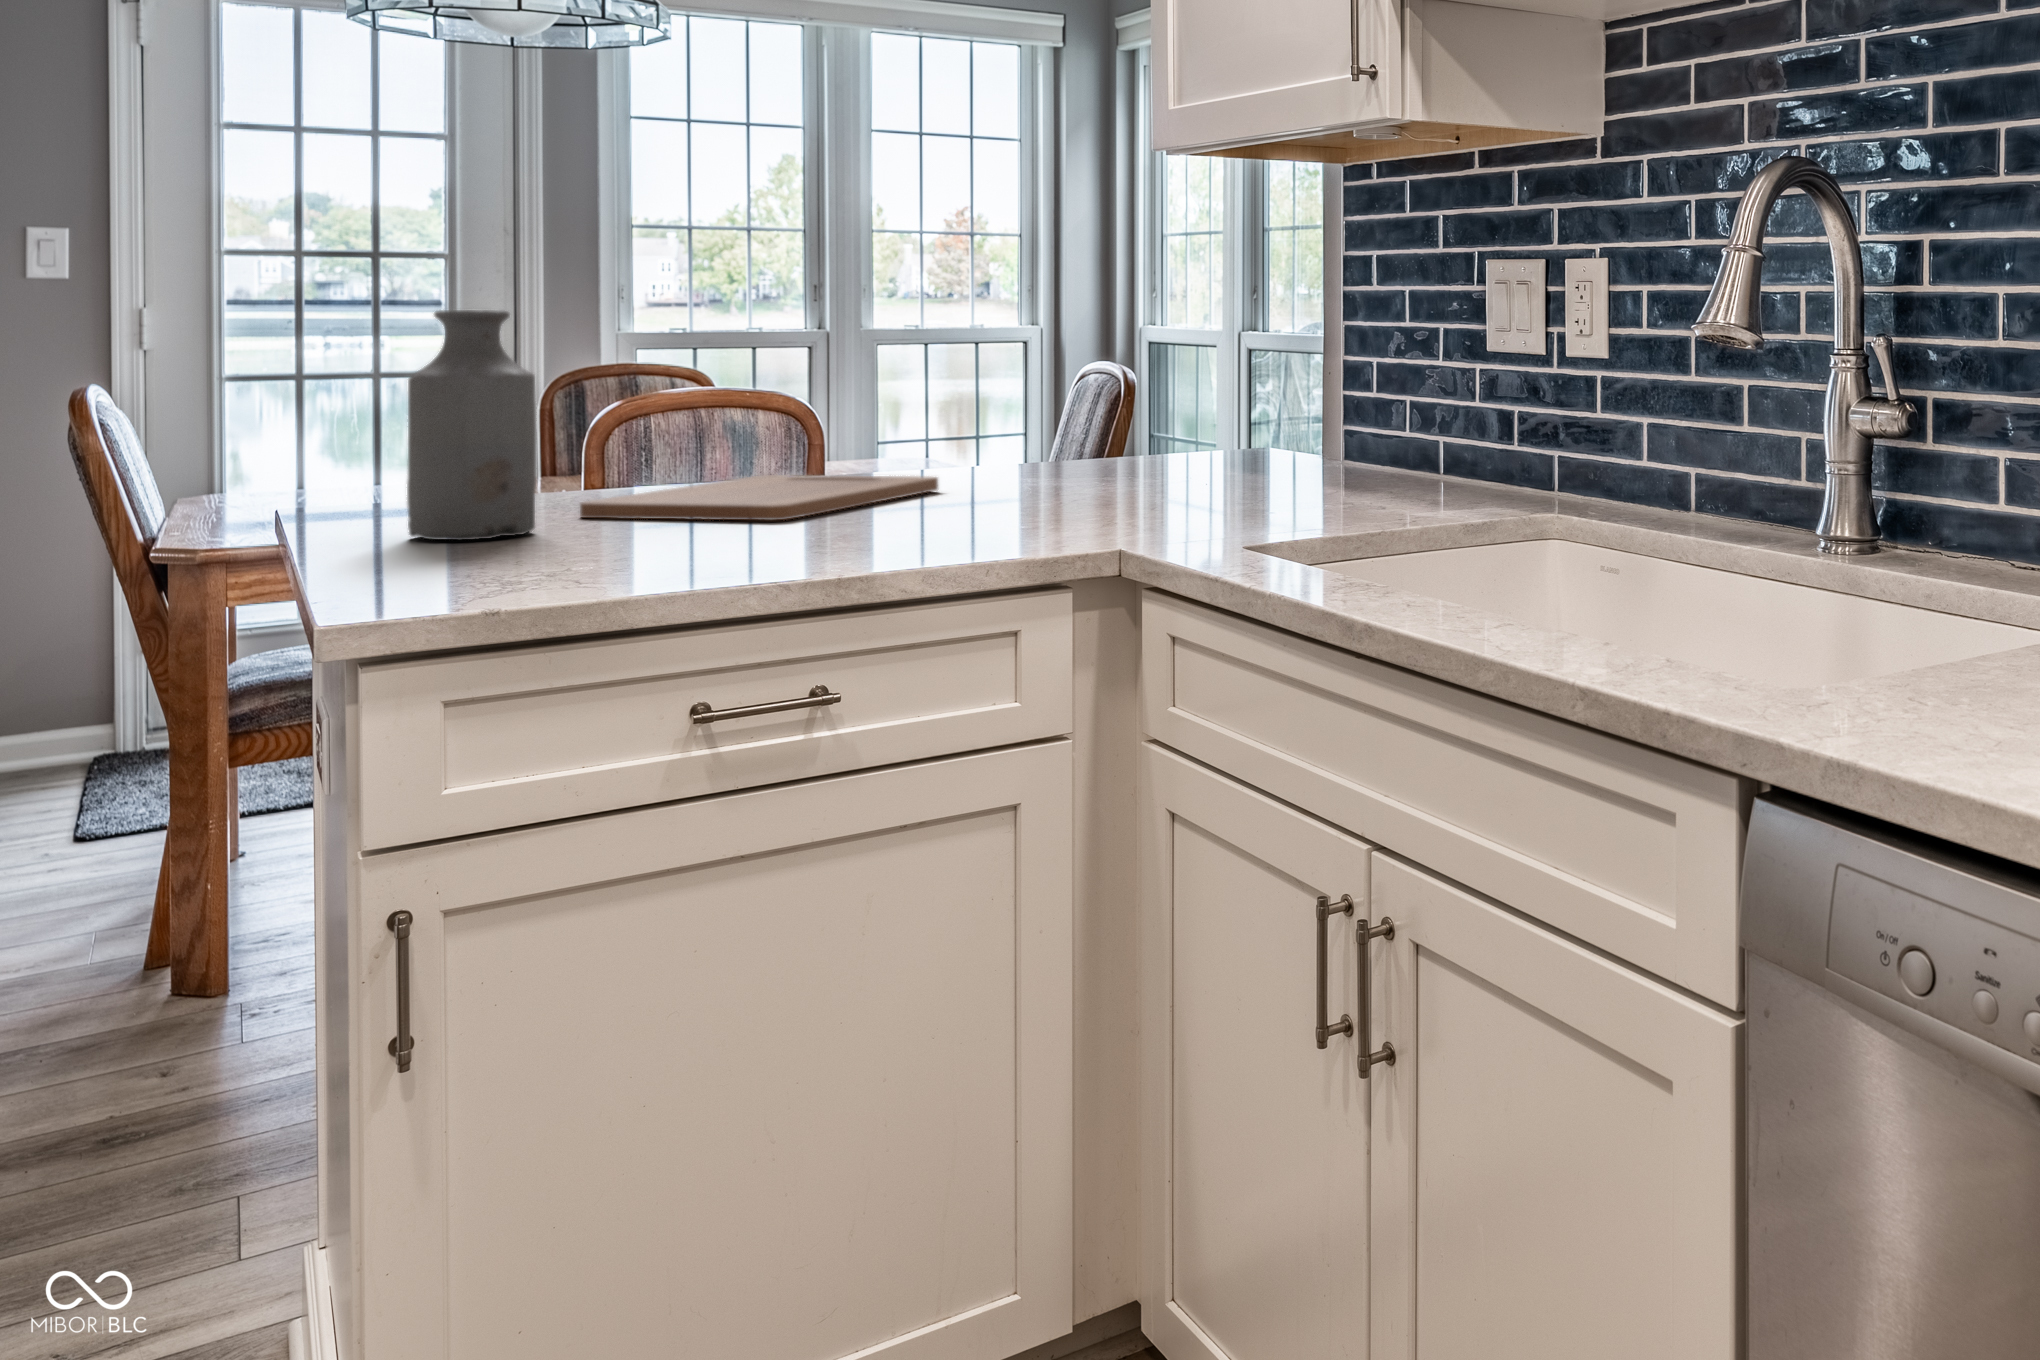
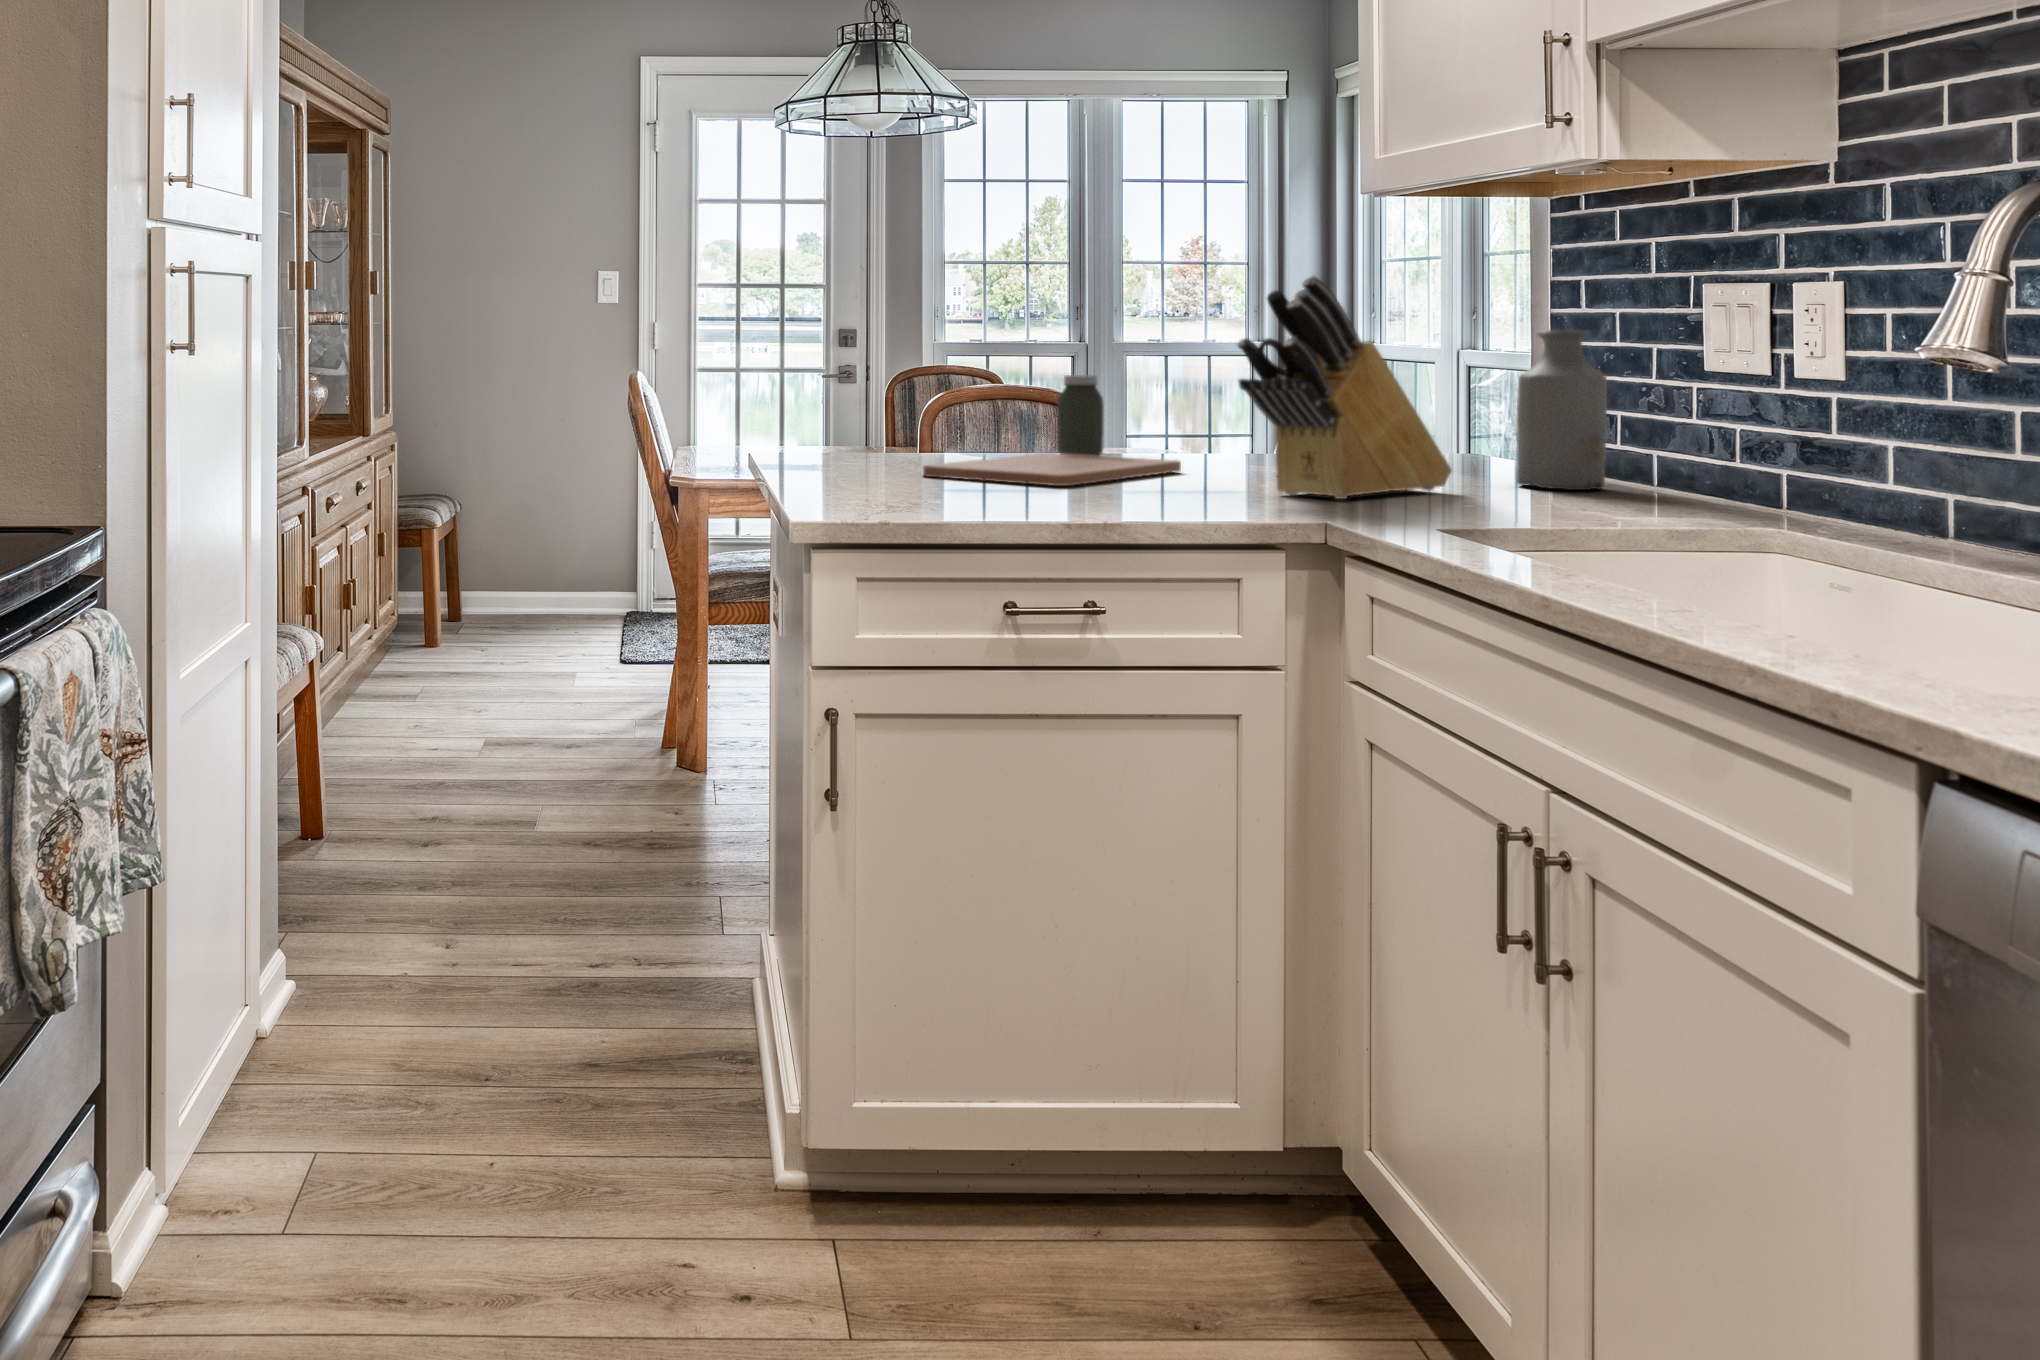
knife block: none [1004,246,1250,515] -> present [1237,276,1452,499]
bottle: present [407,310,536,540] -> present [1516,330,1607,490]
jar: none [777,372,839,479] -> present [1058,375,1104,456]

